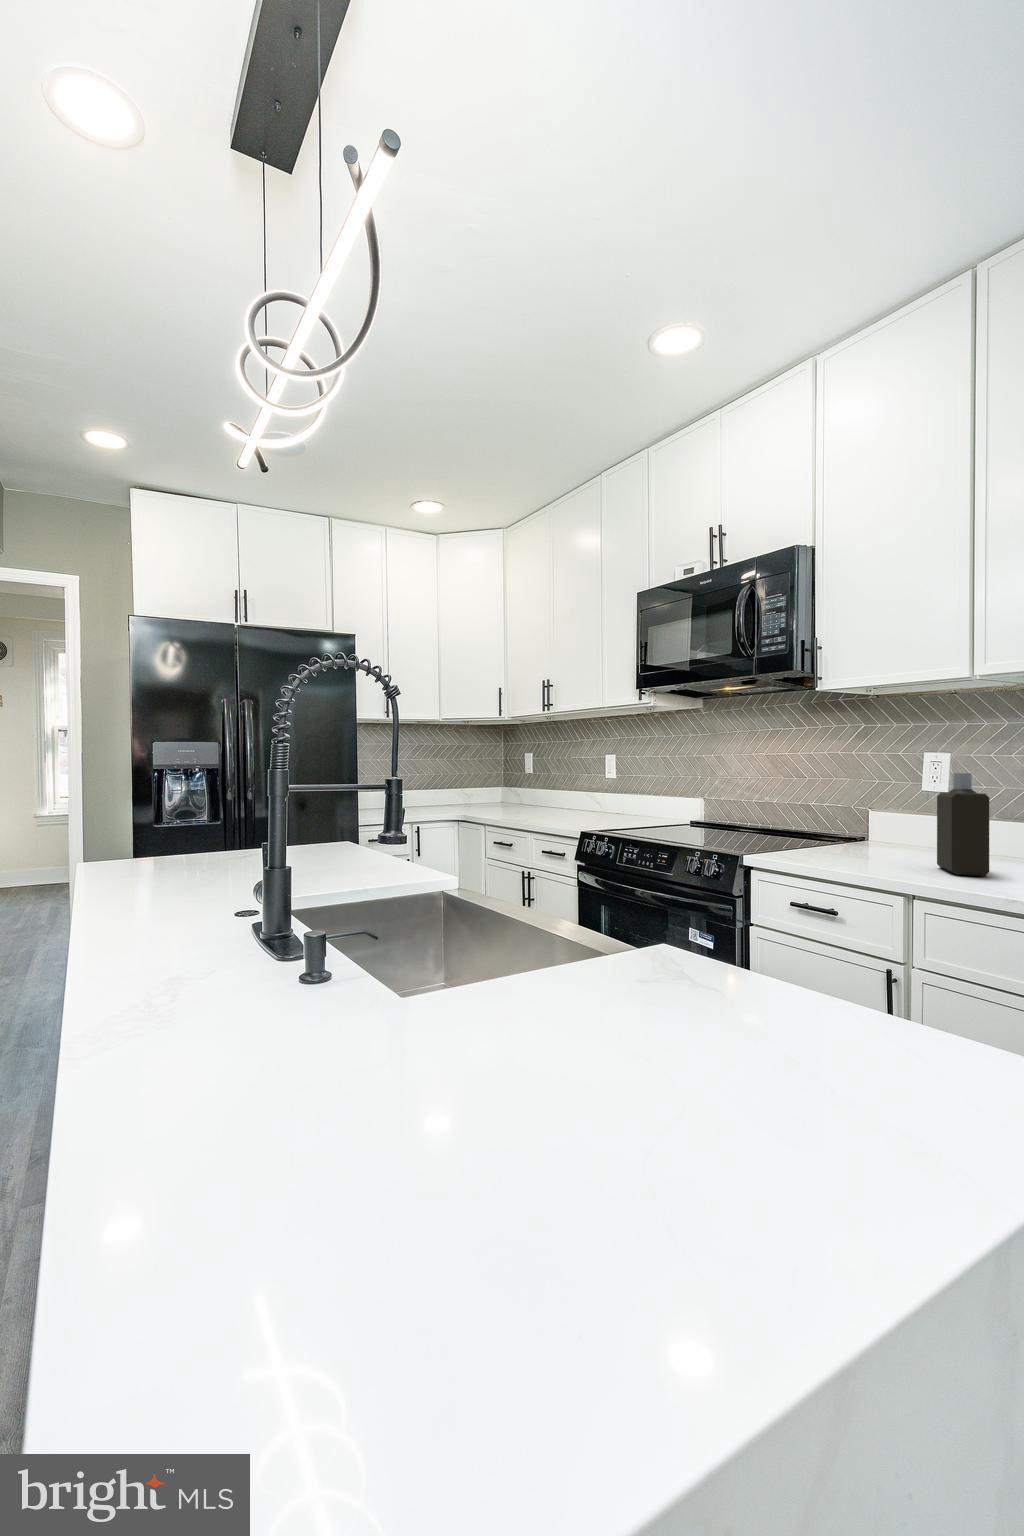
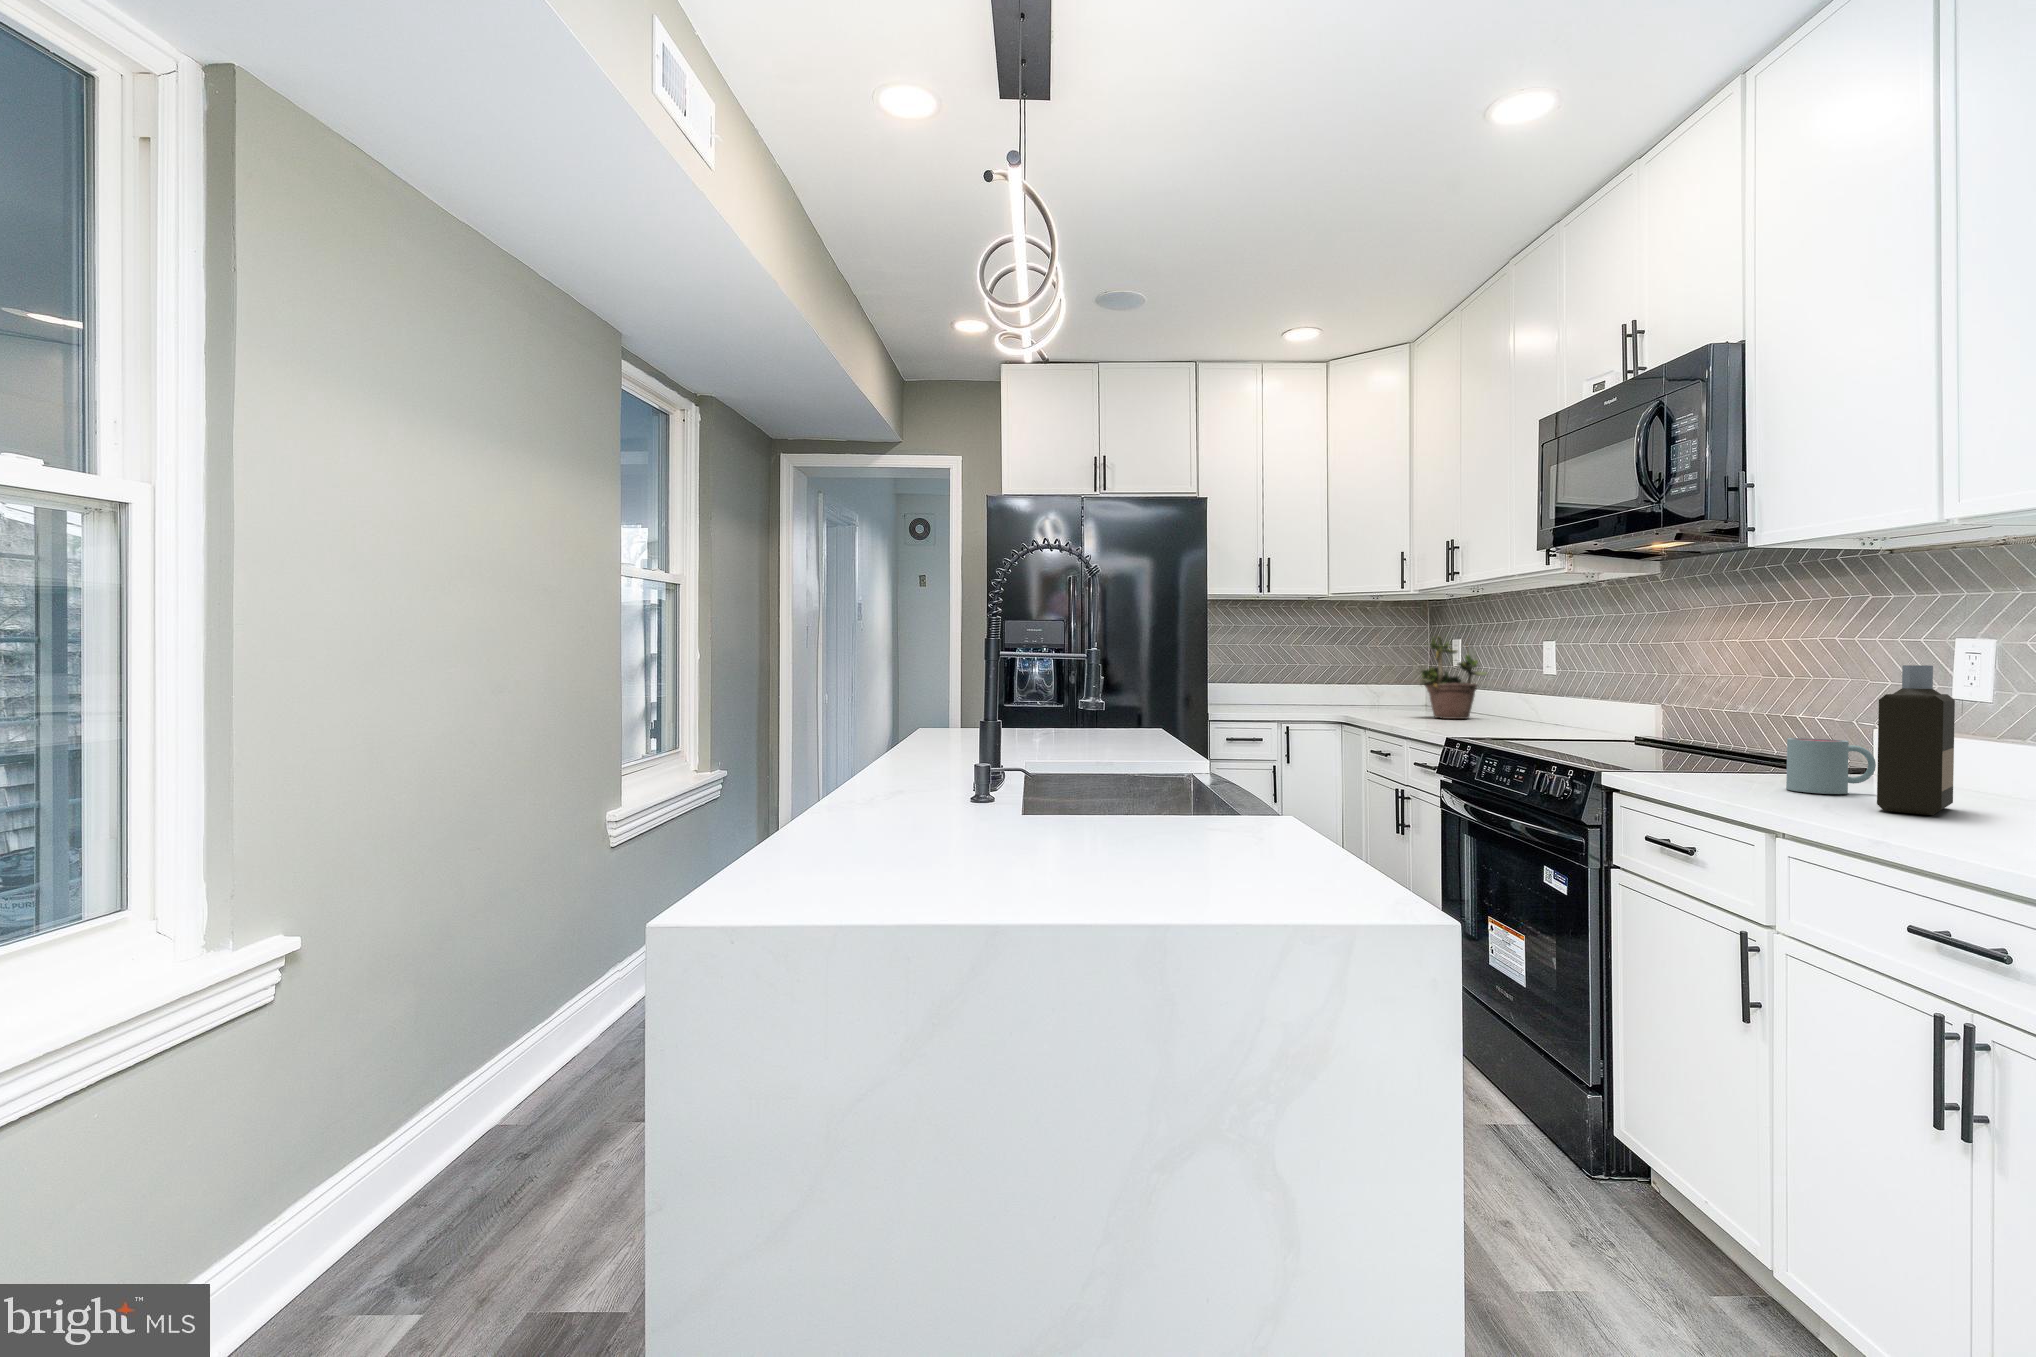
potted plant: none [521,746,568,814] -> present [1418,636,1487,719]
mug: none [864,824,911,863] -> present [1786,738,1876,794]

